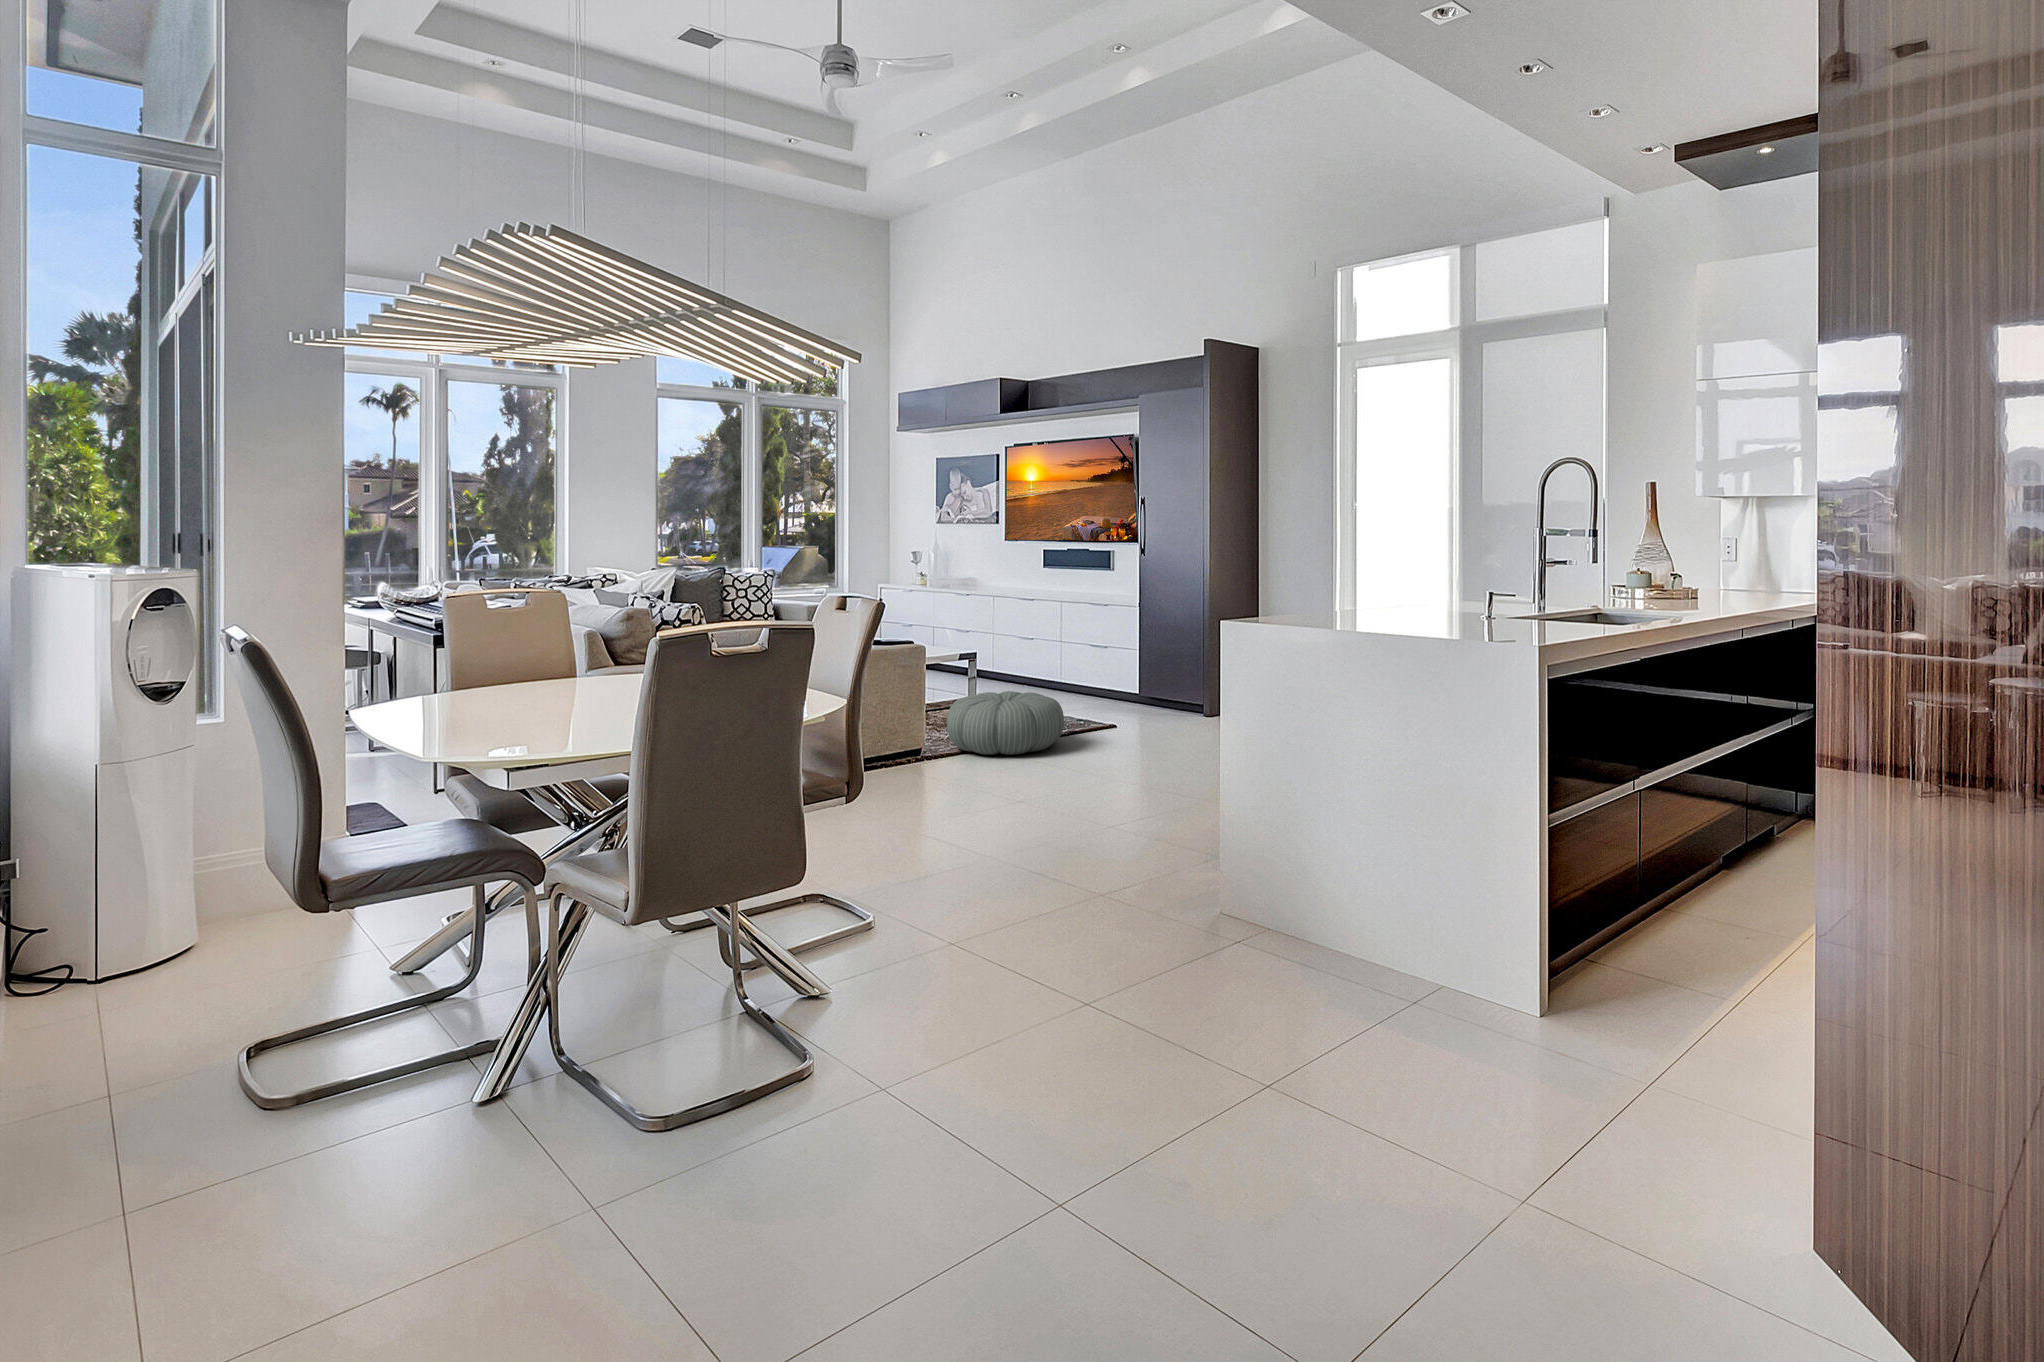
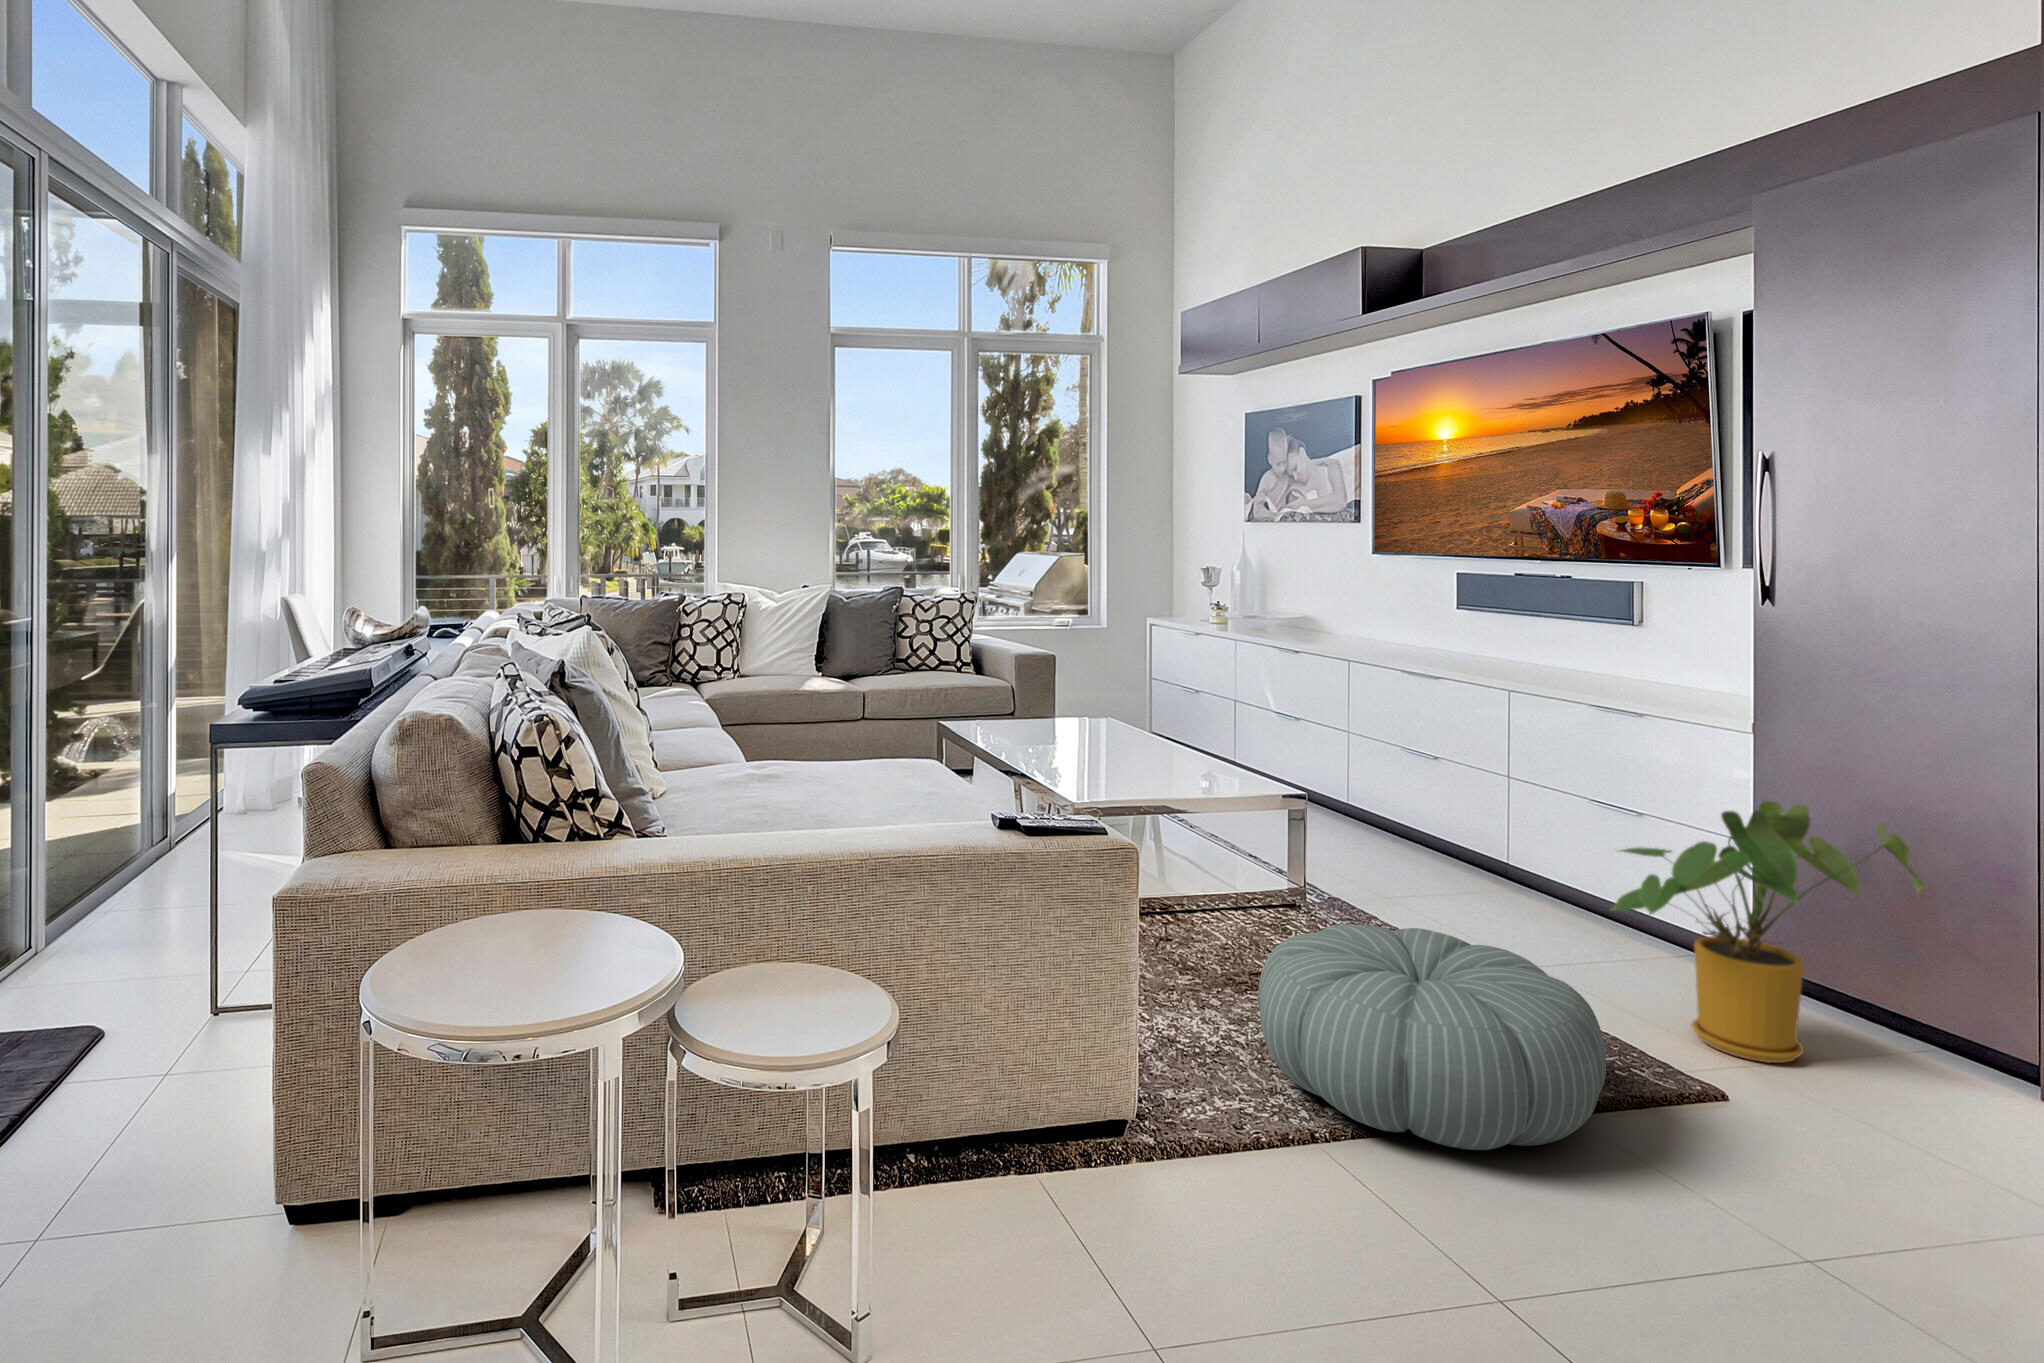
house plant: none [1078,634,1172,728] -> present [1613,801,1924,1063]

